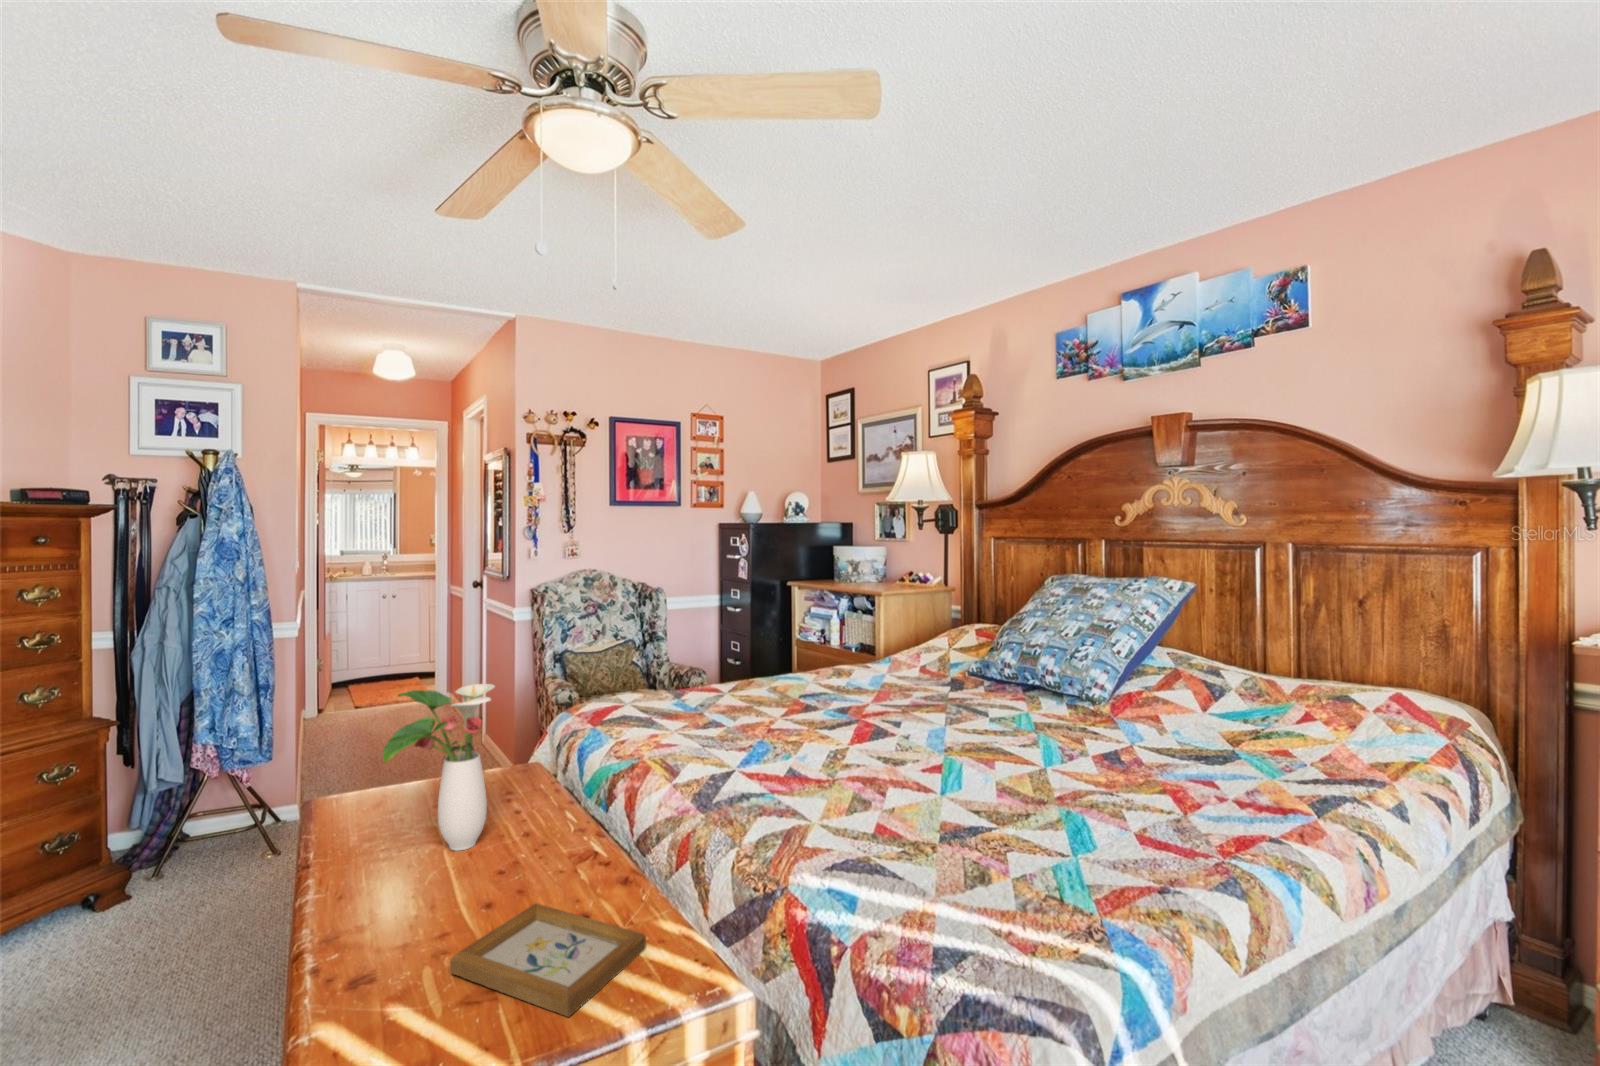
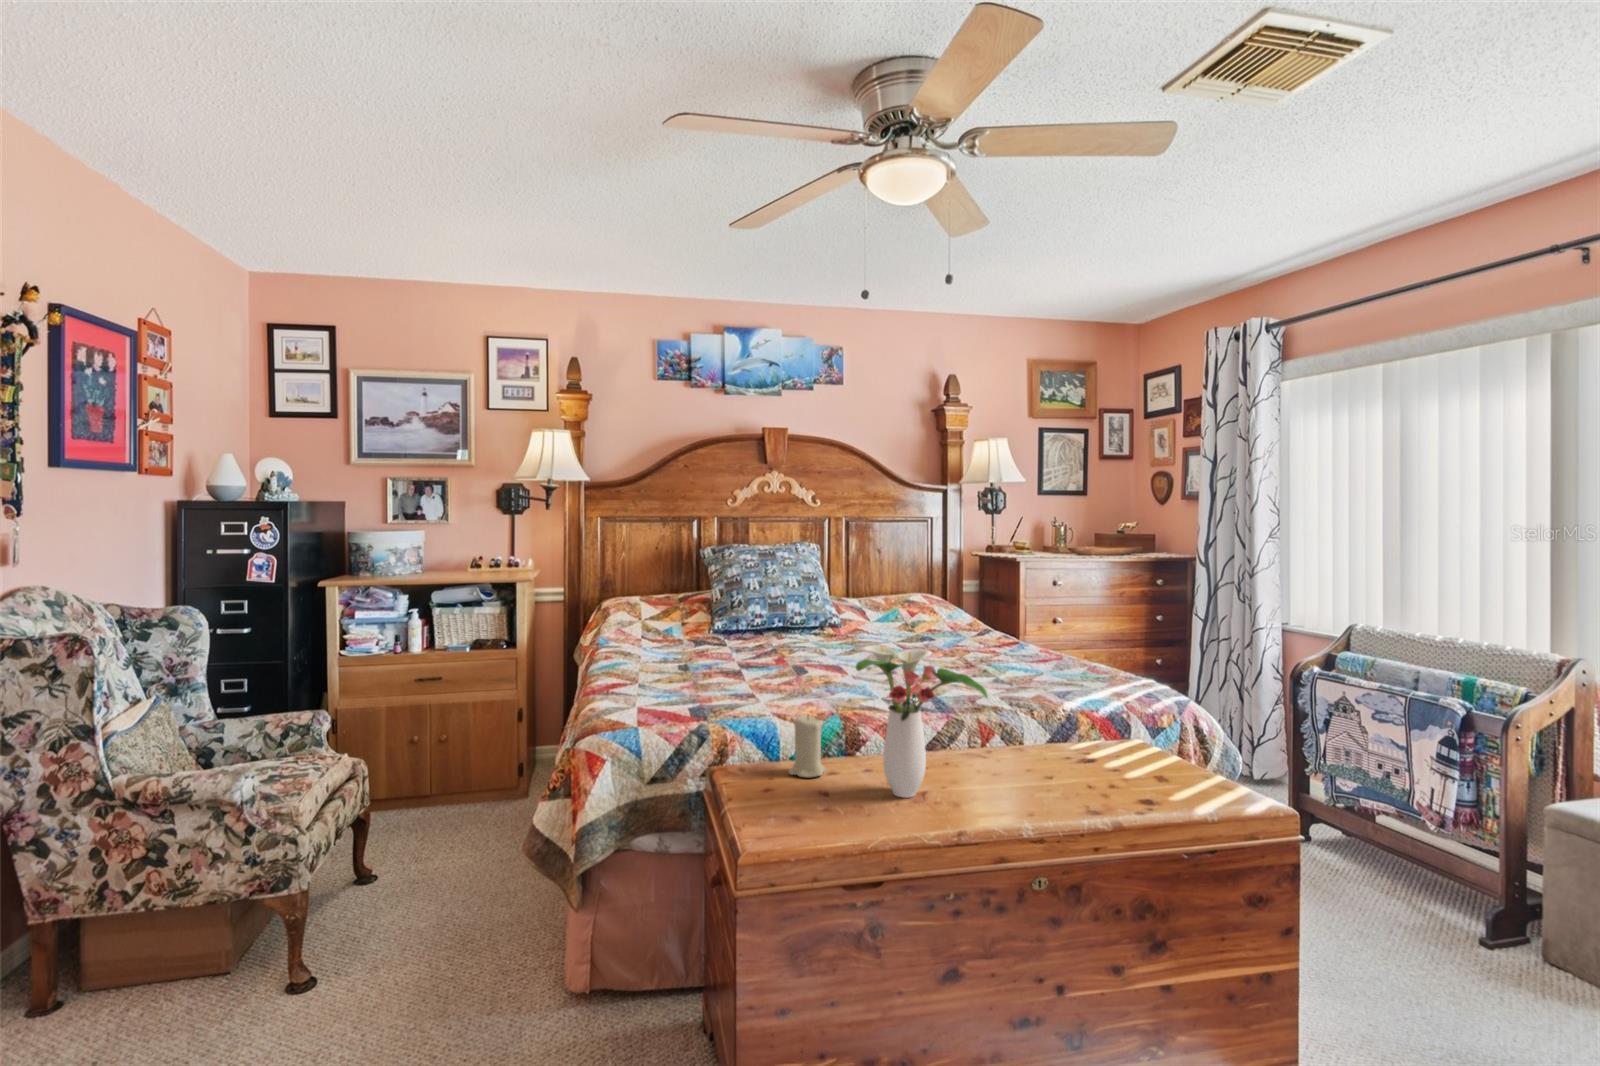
candle: none [515,742,551,804] -> present [789,715,825,777]
picture frame: present [450,904,646,1017] -> none [1043,741,1154,787]

